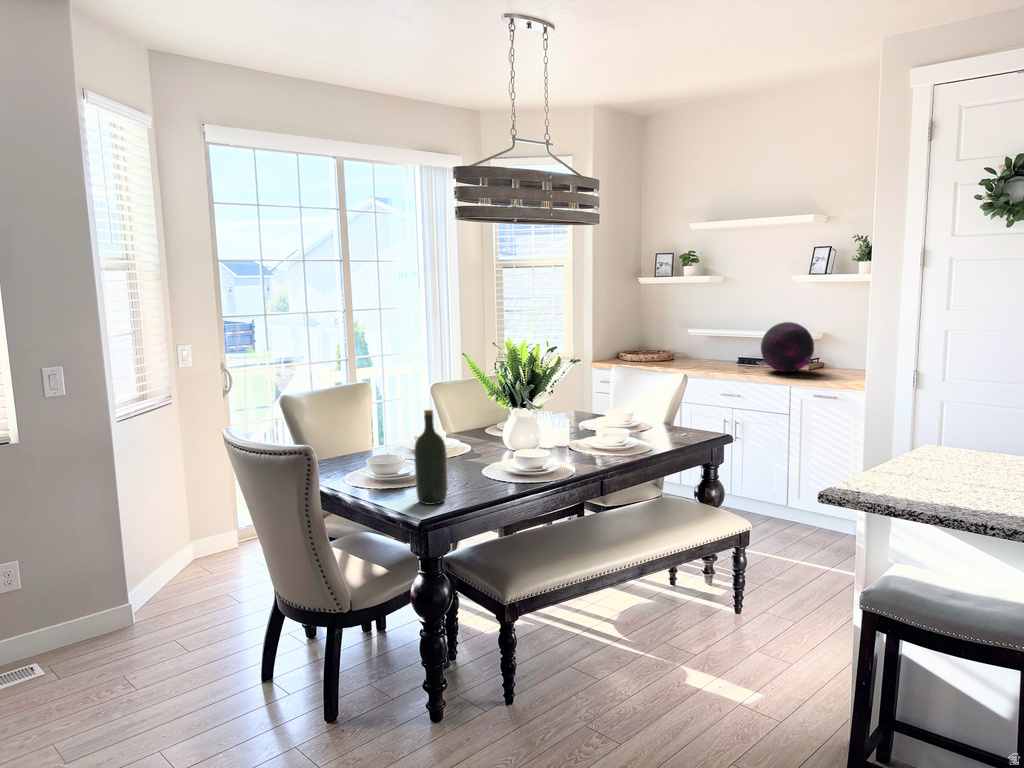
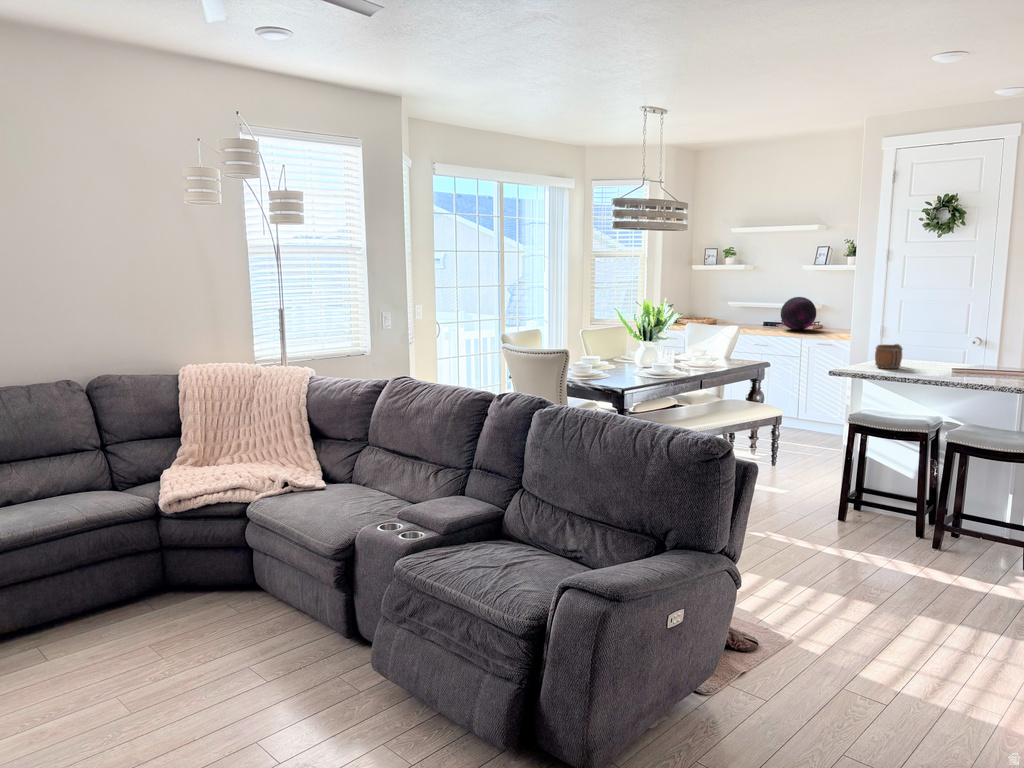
wine bottle: present [414,410,448,505] -> none [614,337,630,387]
mug: none [916,432,977,491] -> present [875,344,902,369]

